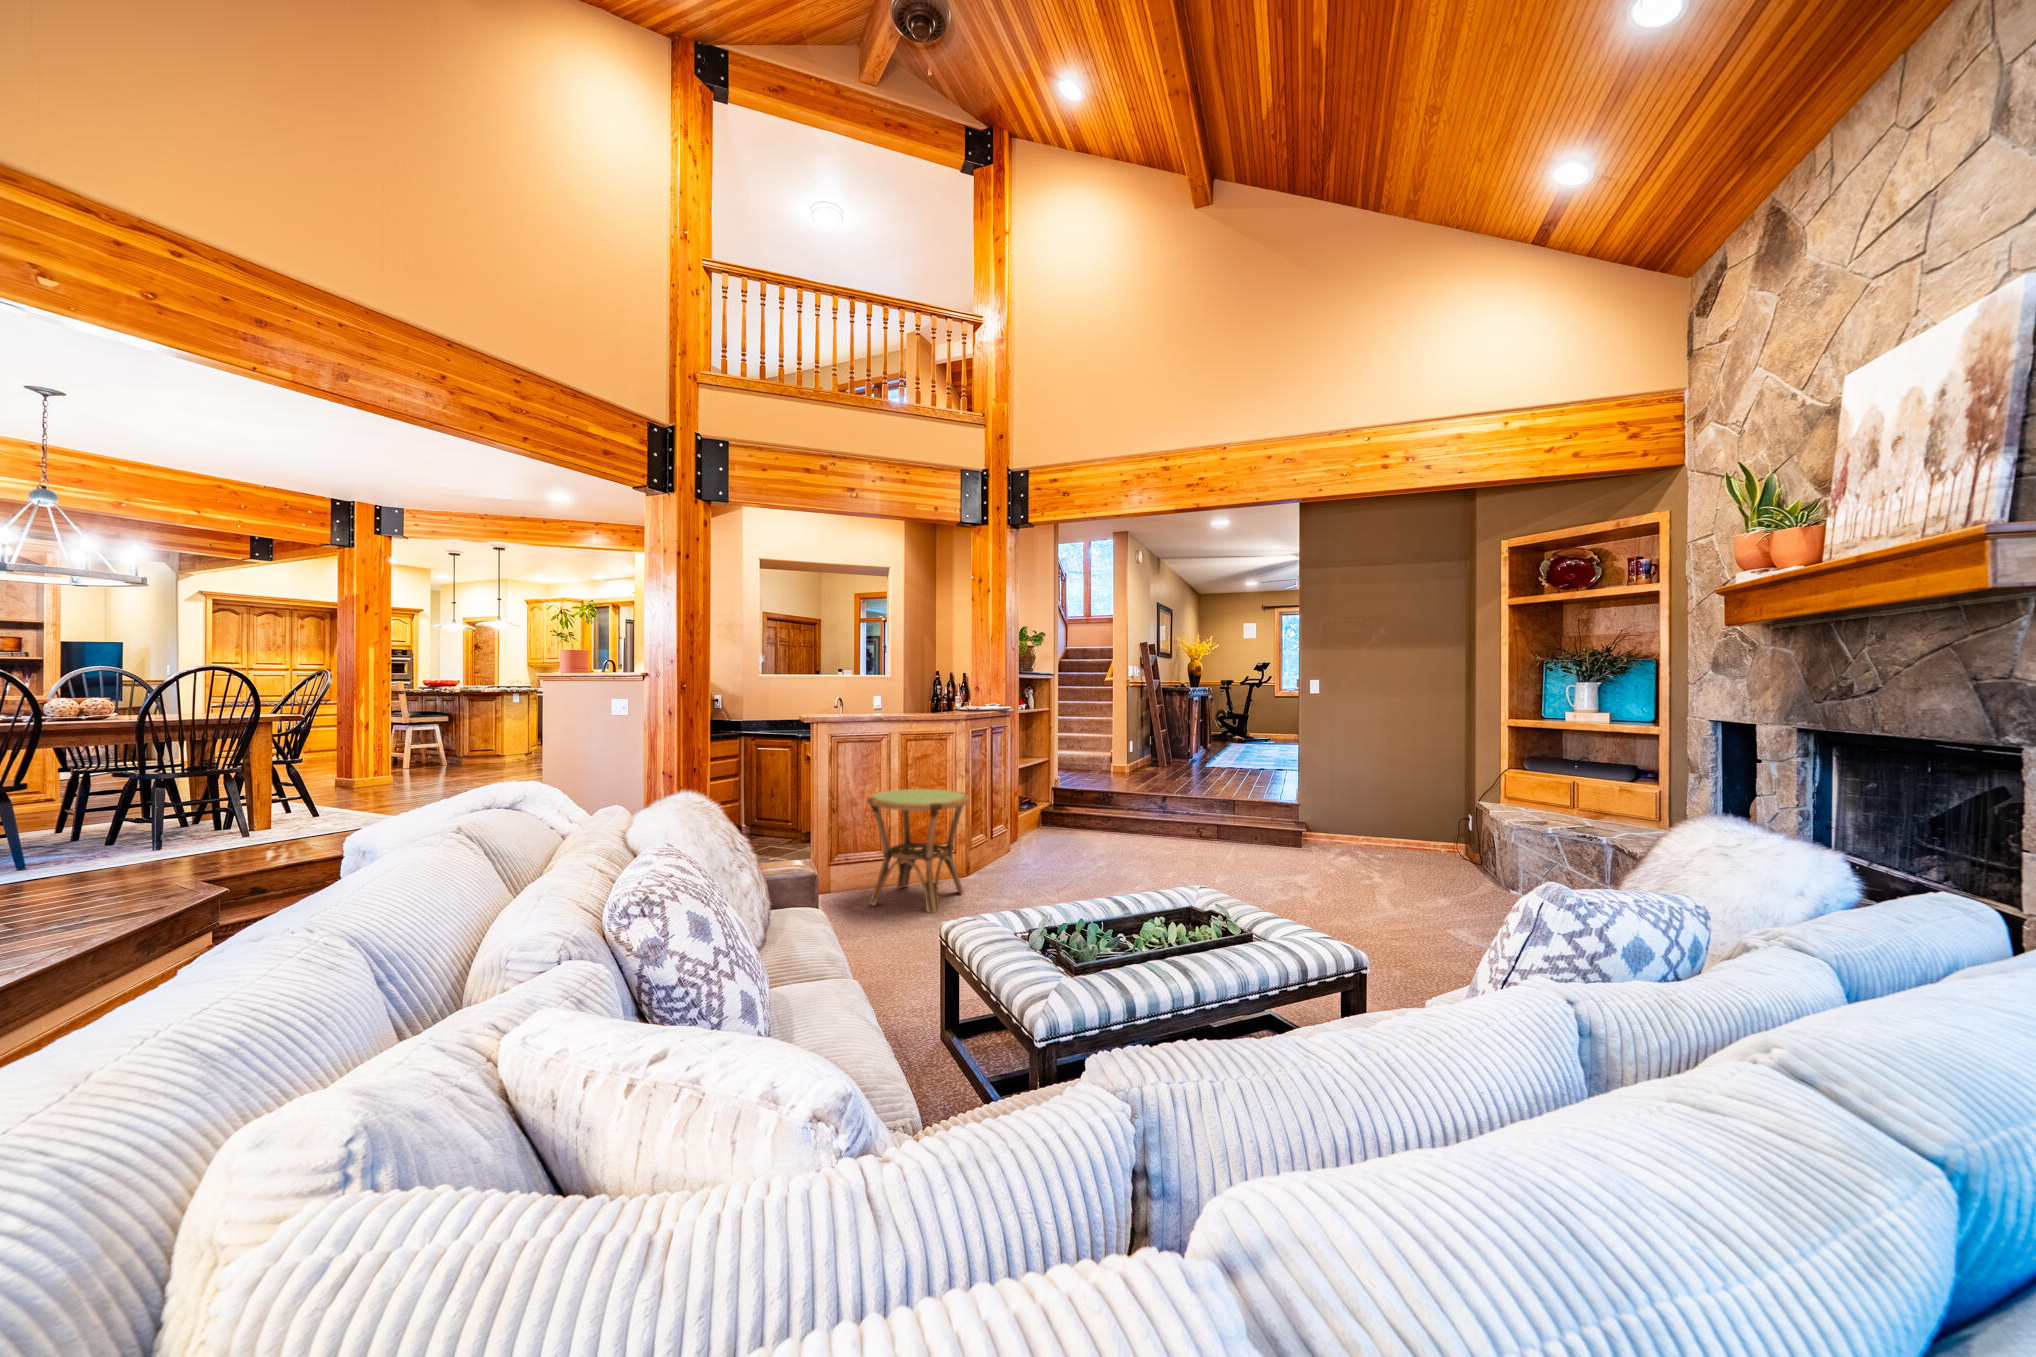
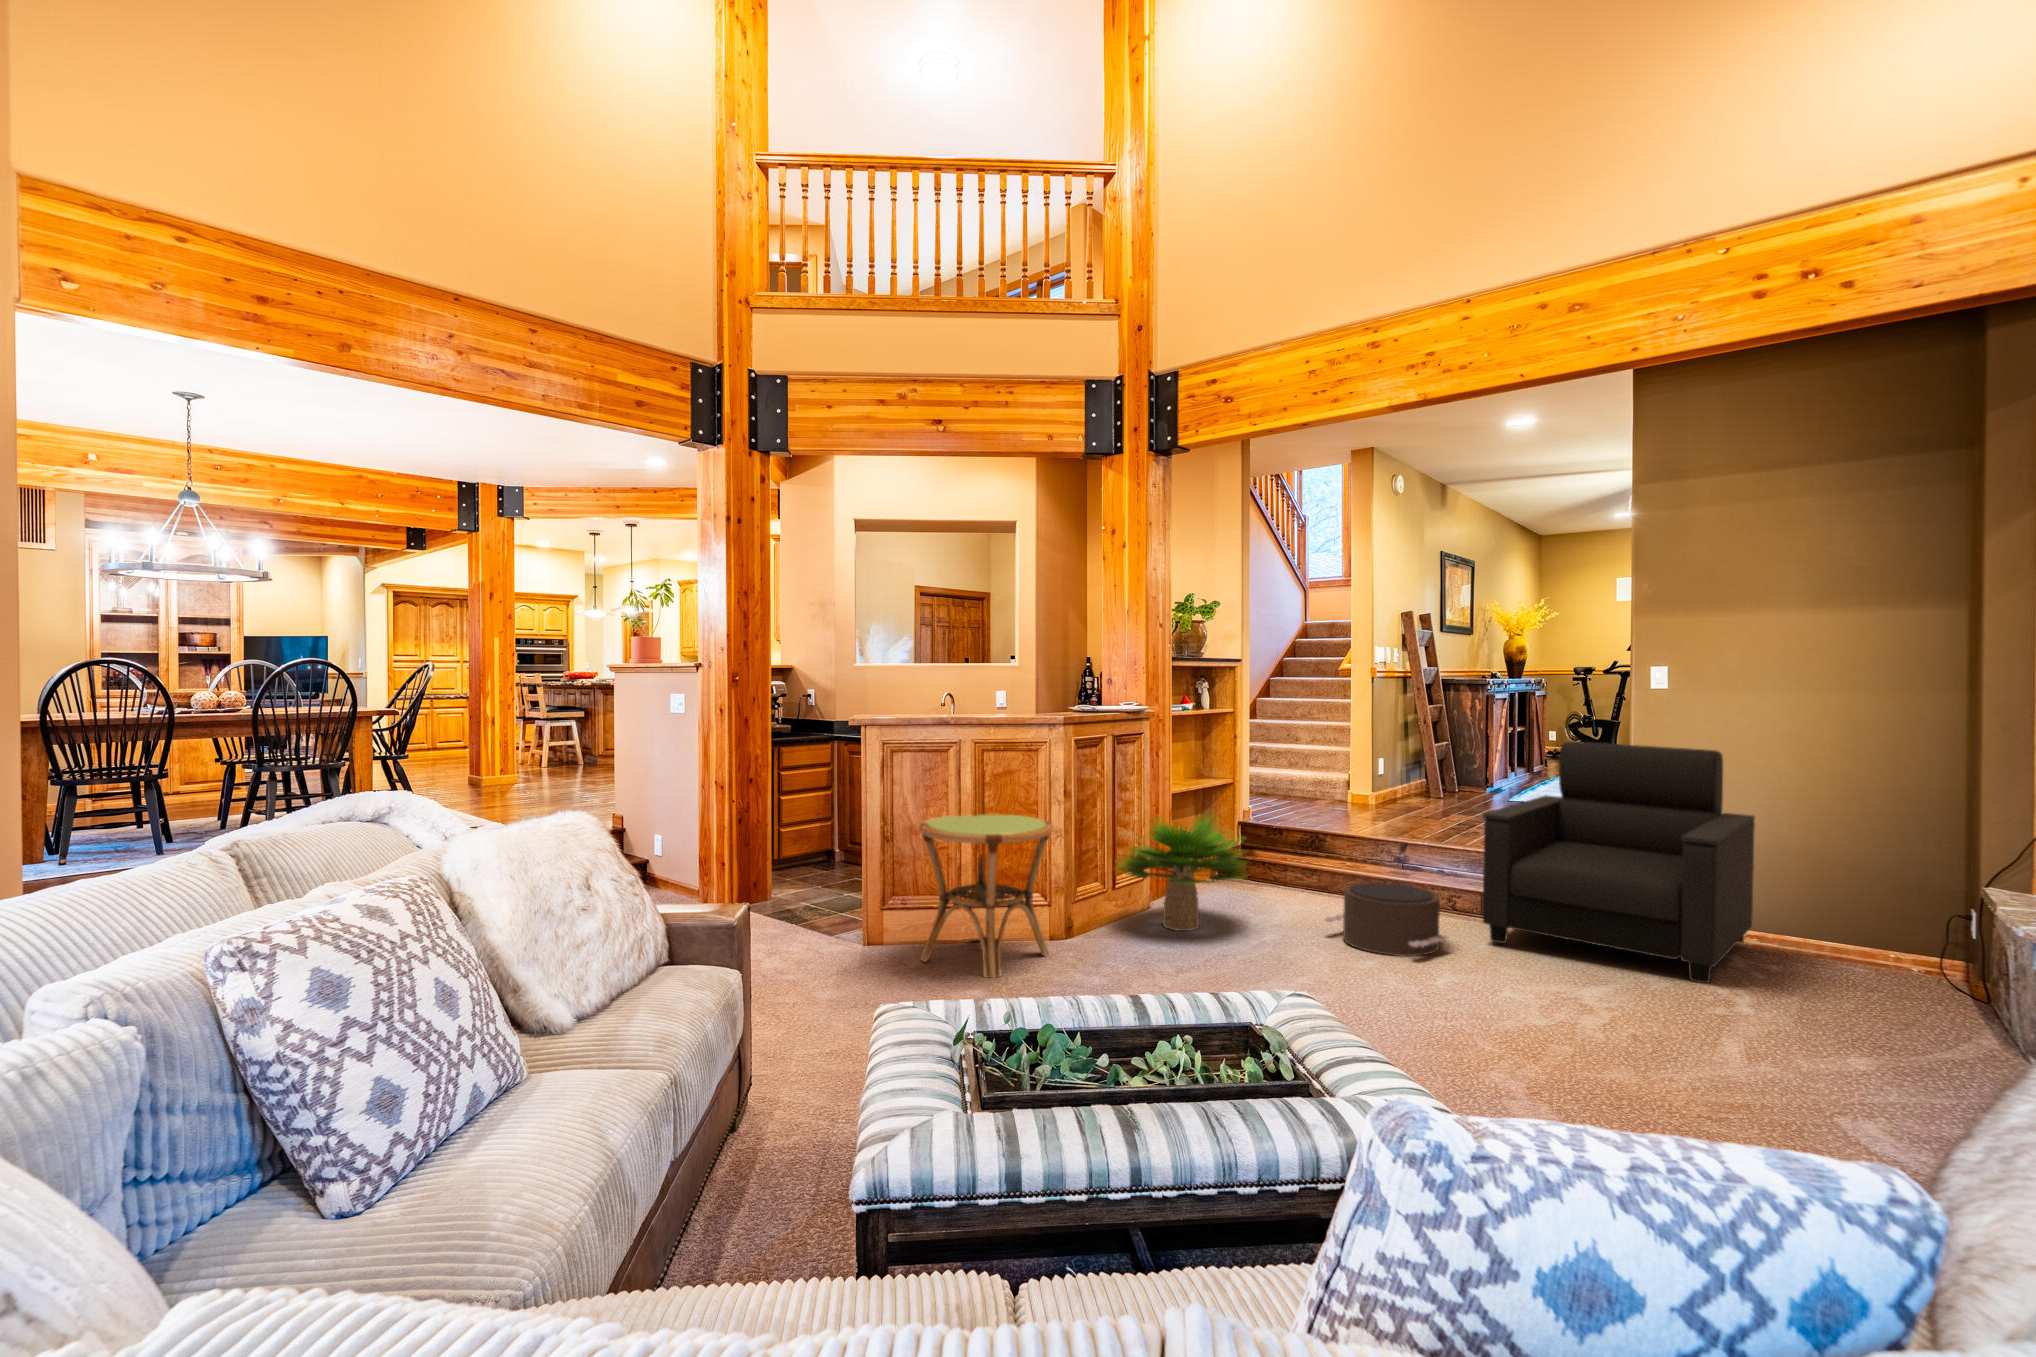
armchair: none [1244,727,1390,876] -> present [1483,741,1755,983]
potted plant: none [994,778,1096,869] -> present [1119,813,1242,931]
pouf: none [1143,826,1228,874] -> present [1325,882,1447,956]

